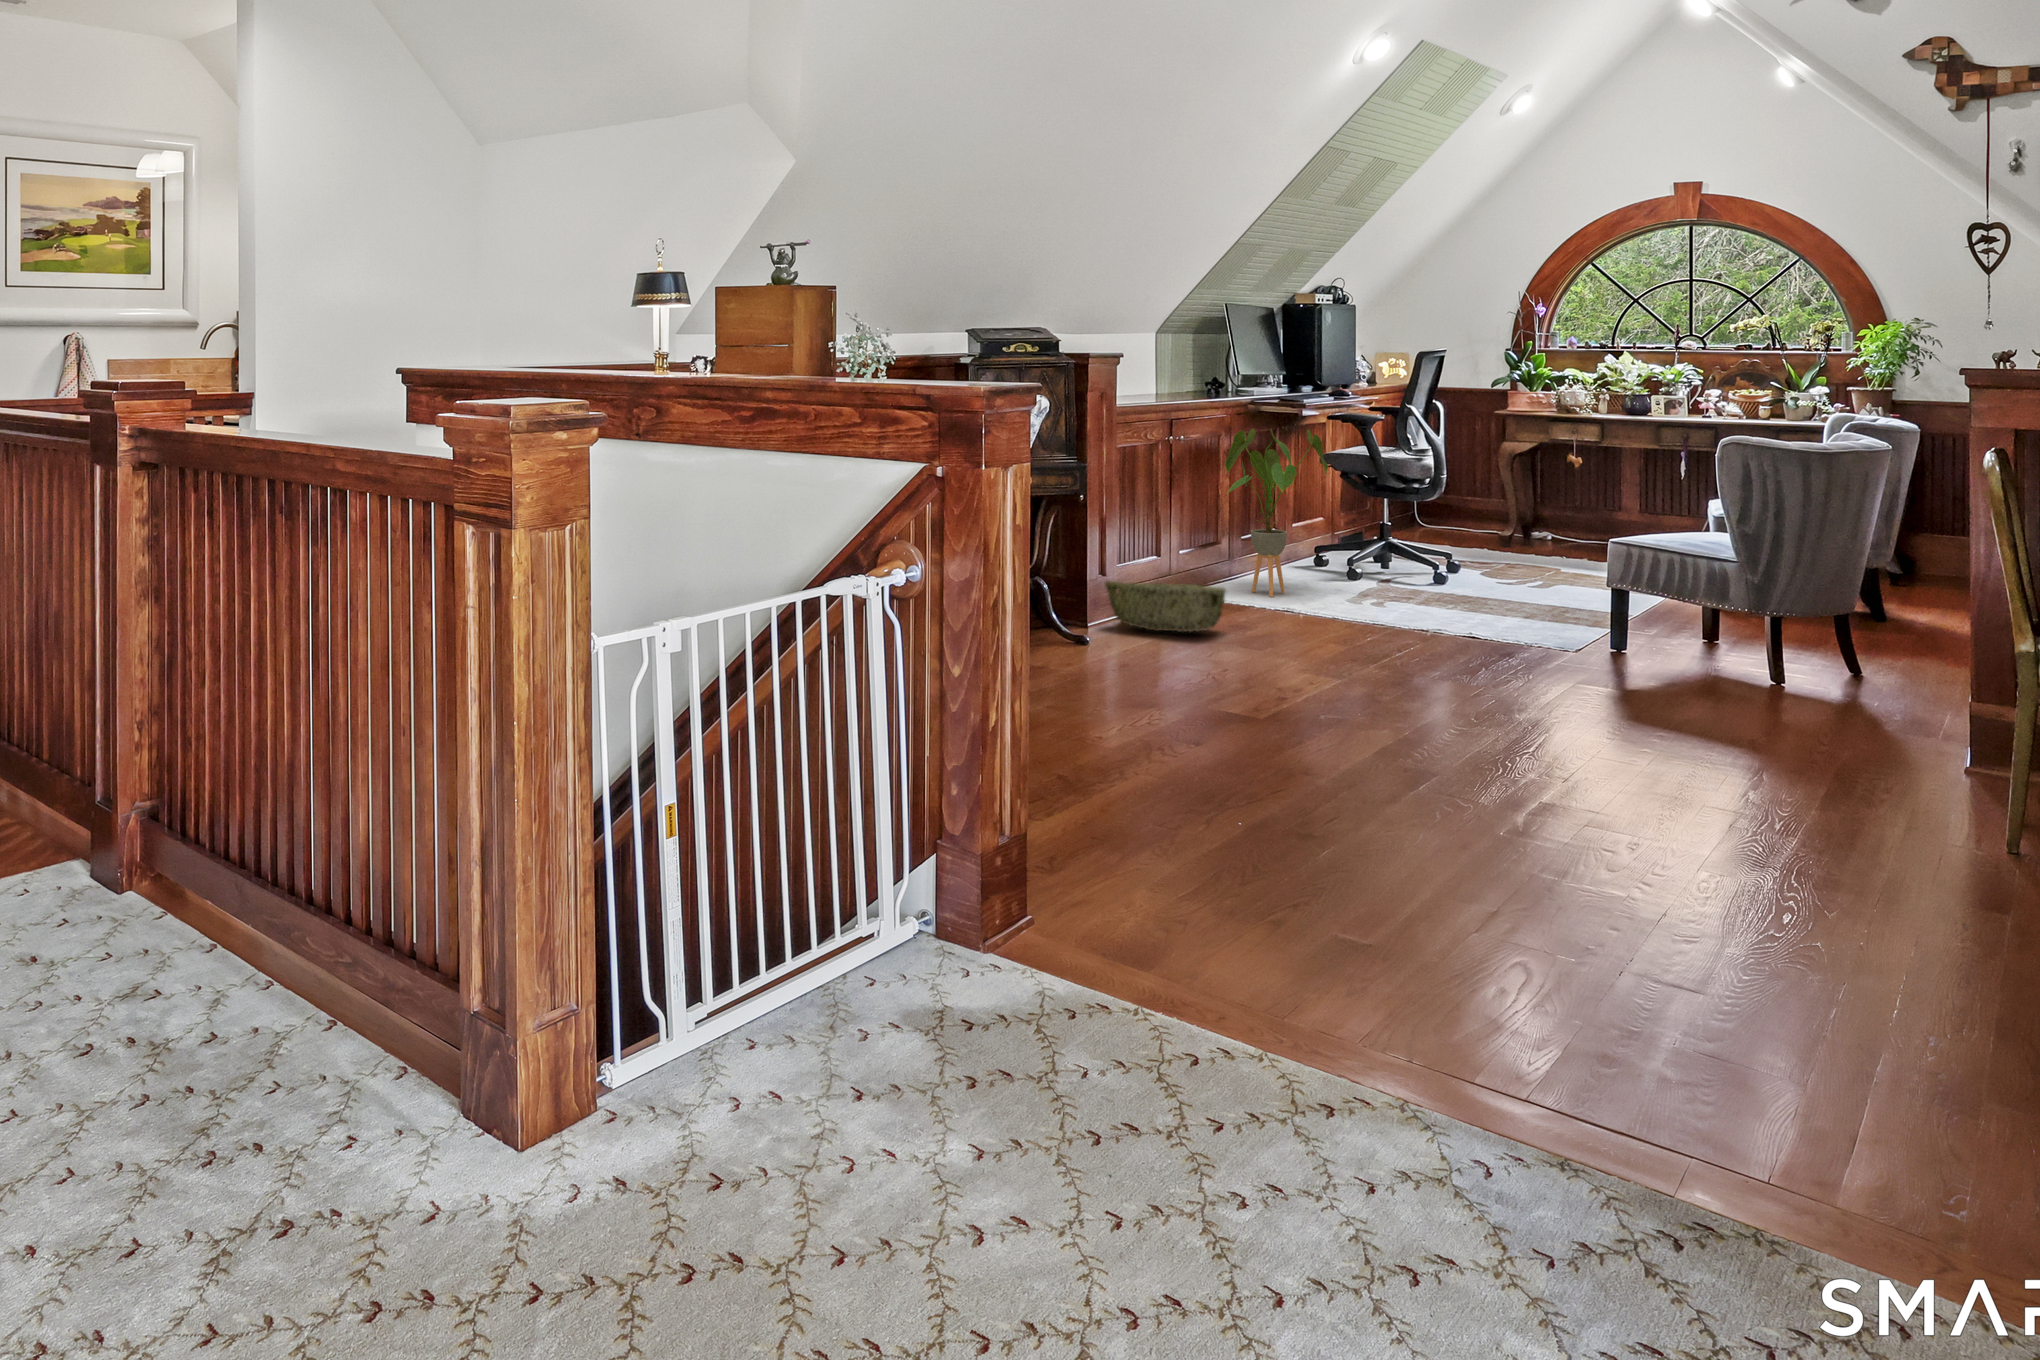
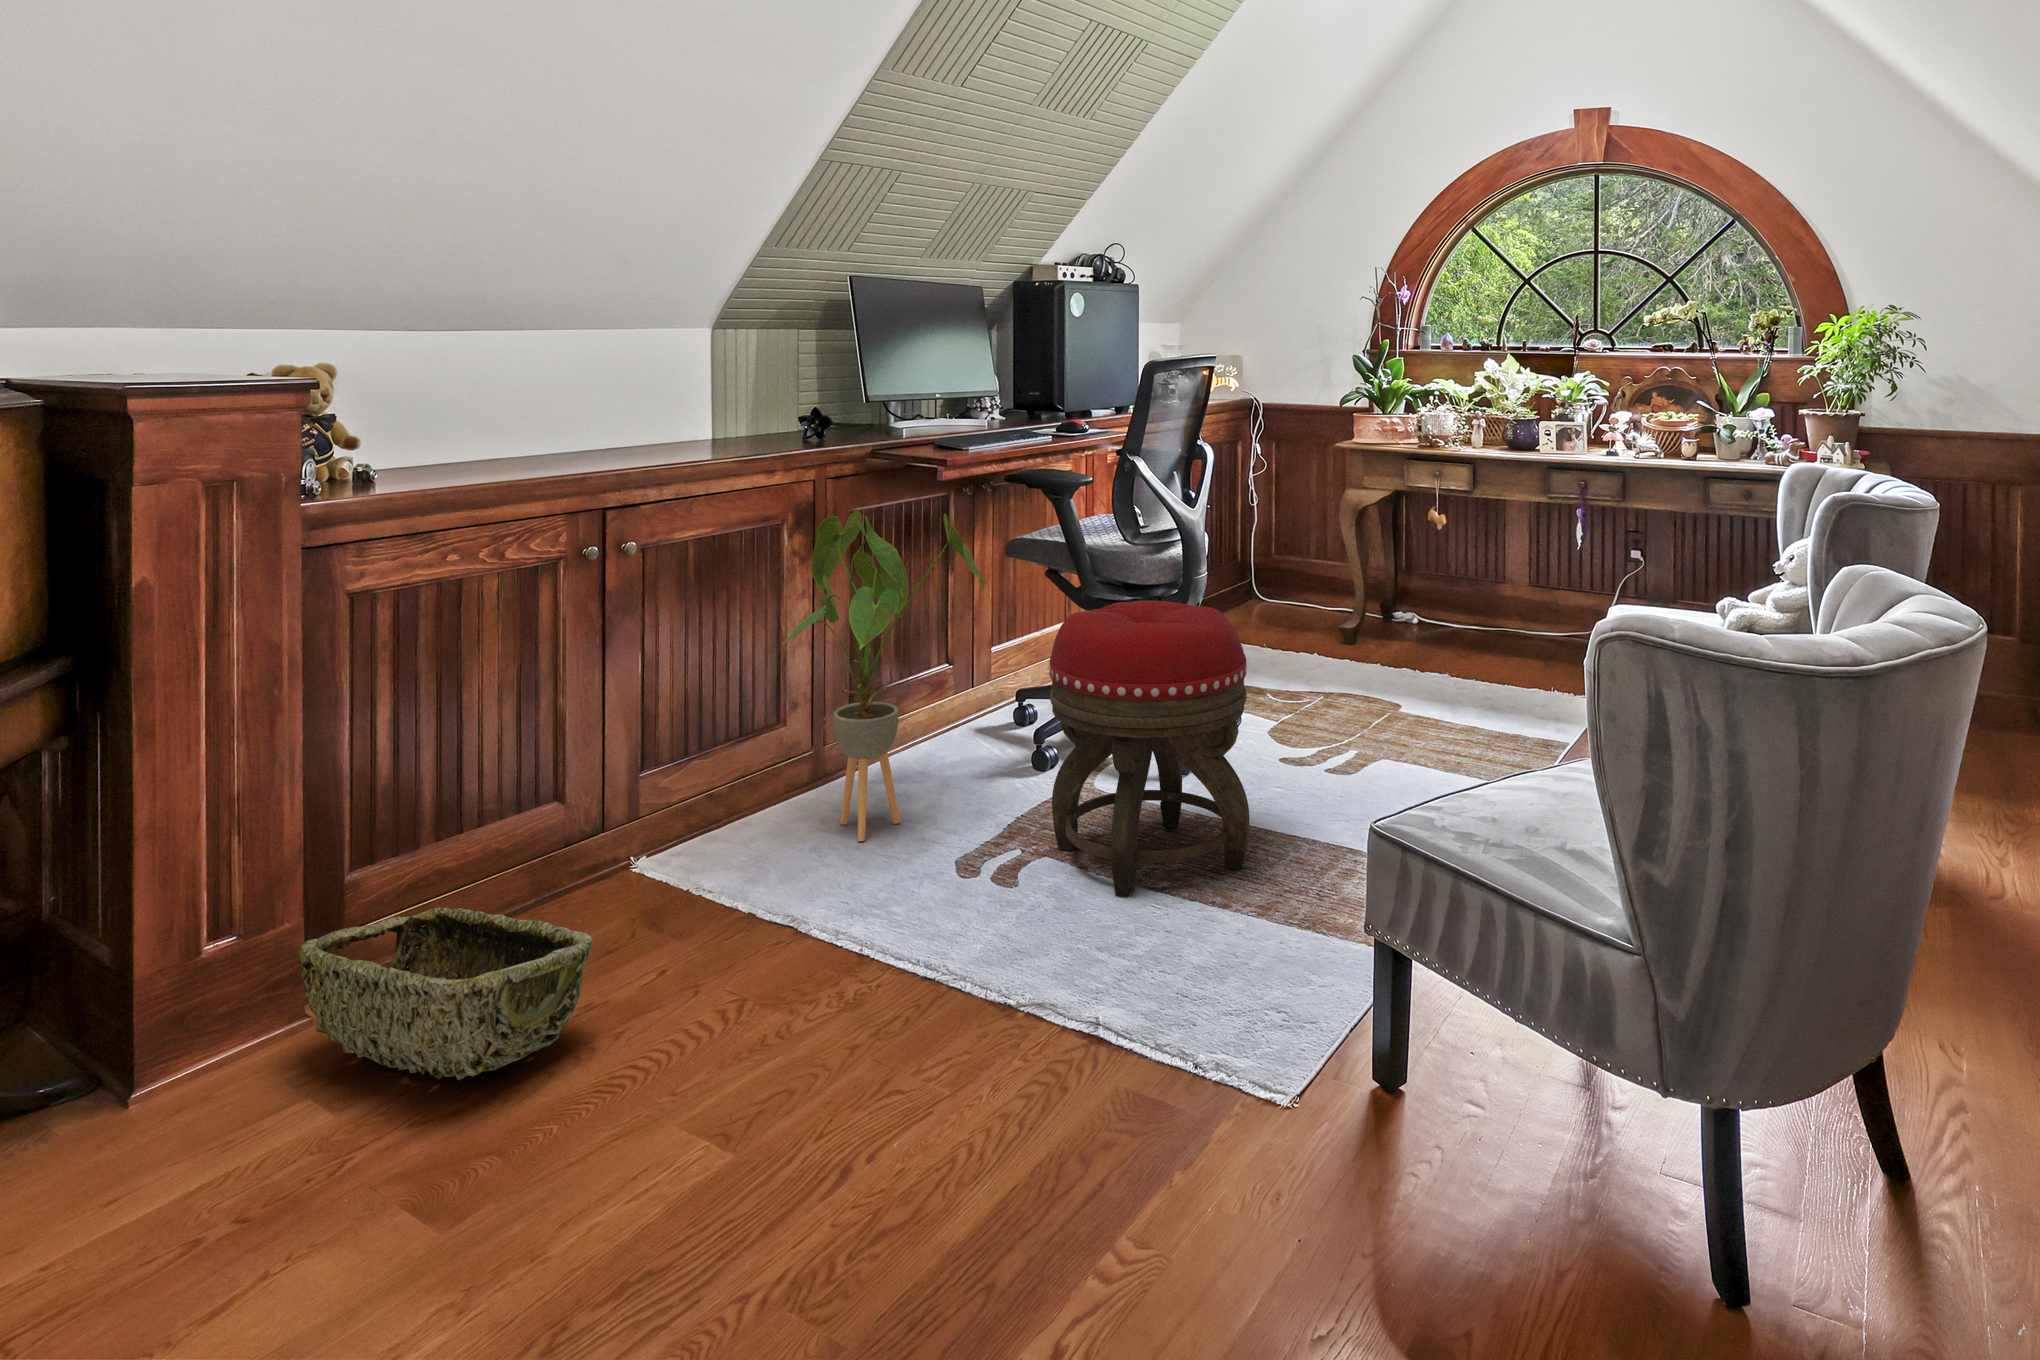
footstool: none [1381,476,1498,615] -> present [1050,601,1250,897]

